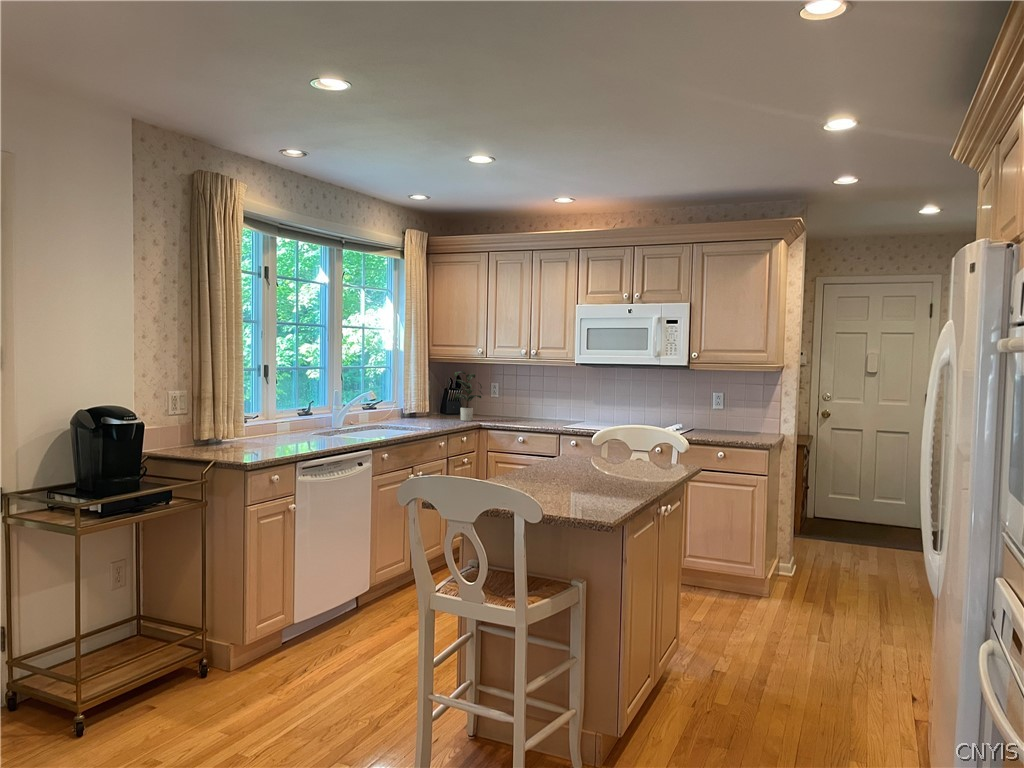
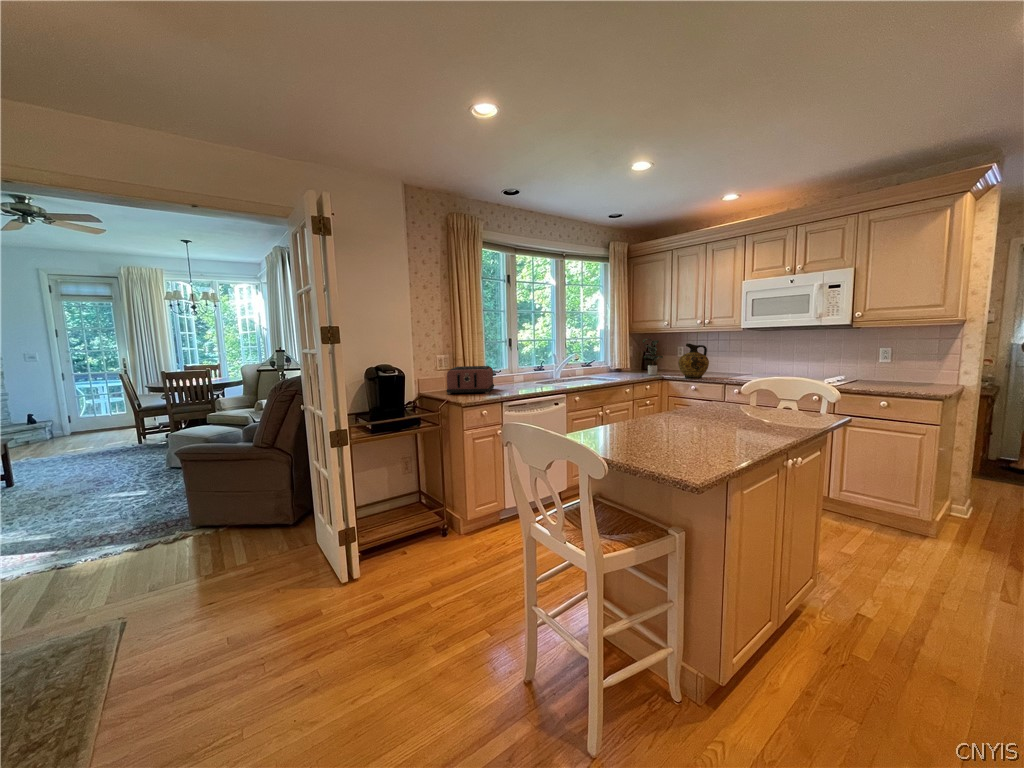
ceramic jug: none [505,380,541,426] -> present [678,343,709,379]
toaster: none [196,409,267,454] -> present [446,366,494,394]

